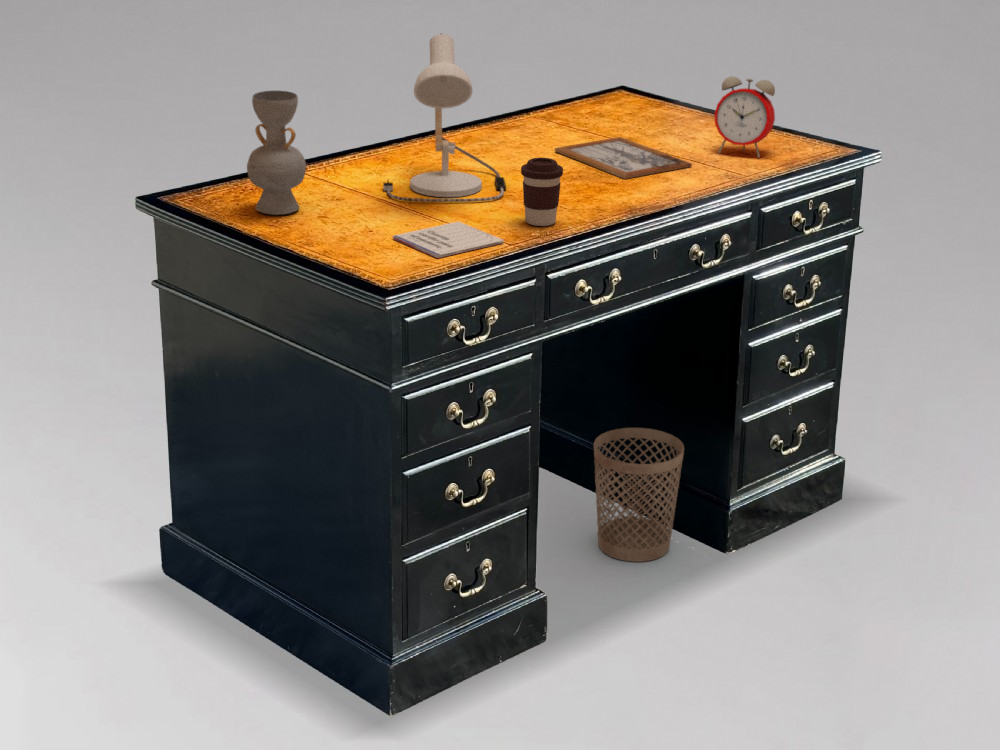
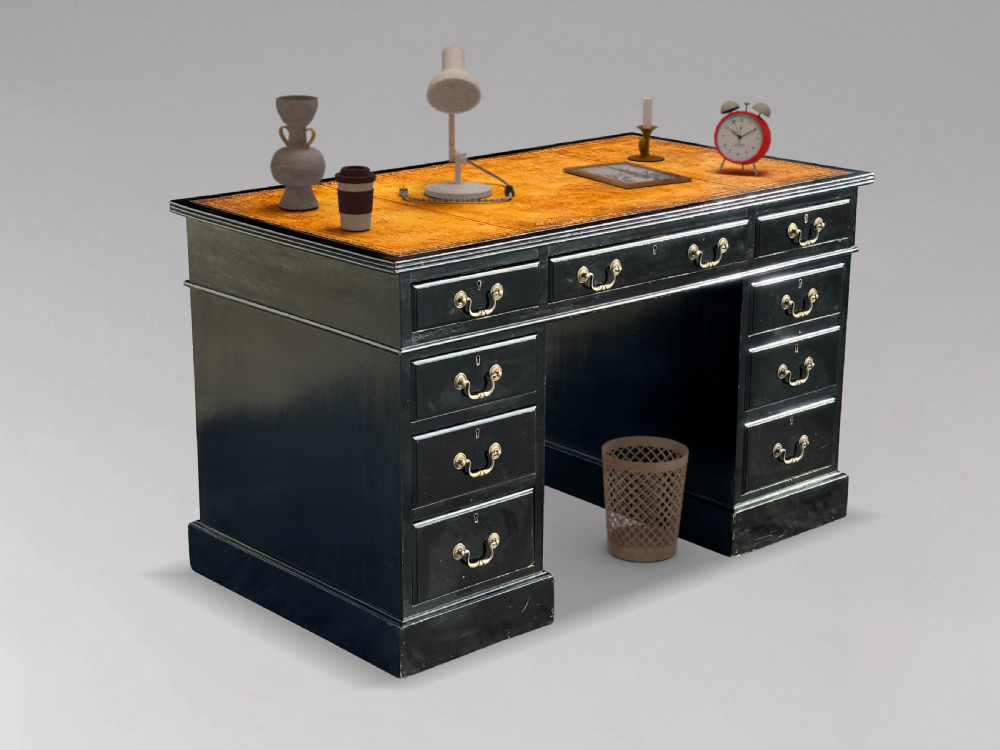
candlestick: none [621,66,660,135] -> present [628,97,664,161]
coffee cup: present [521,158,563,226] -> present [335,166,376,231]
notebook: present [392,222,504,258] -> none [404,213,509,237]

